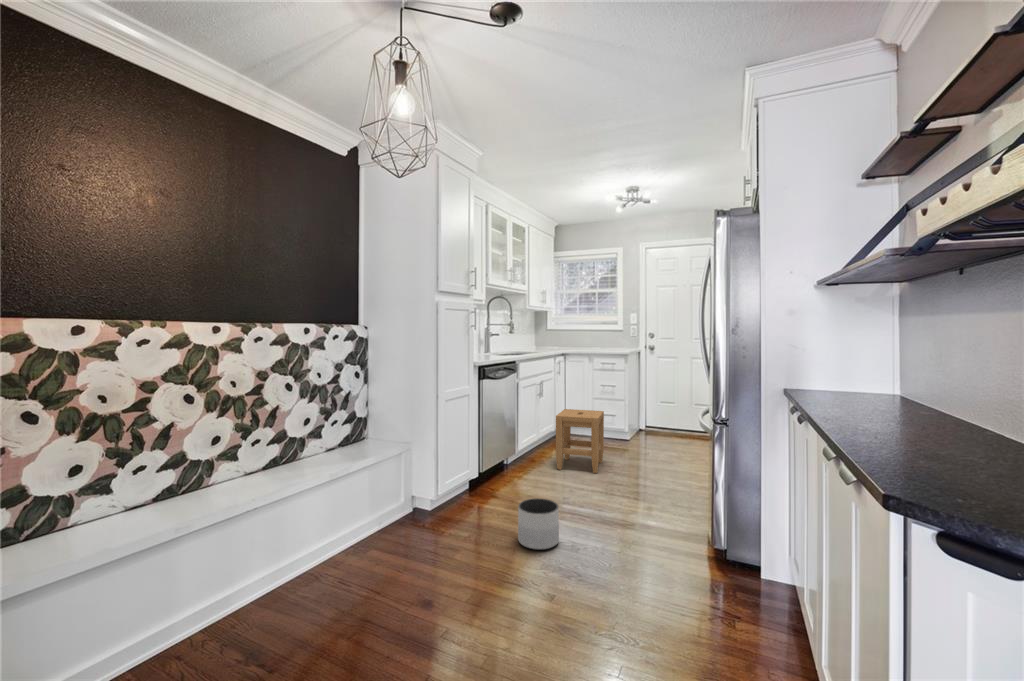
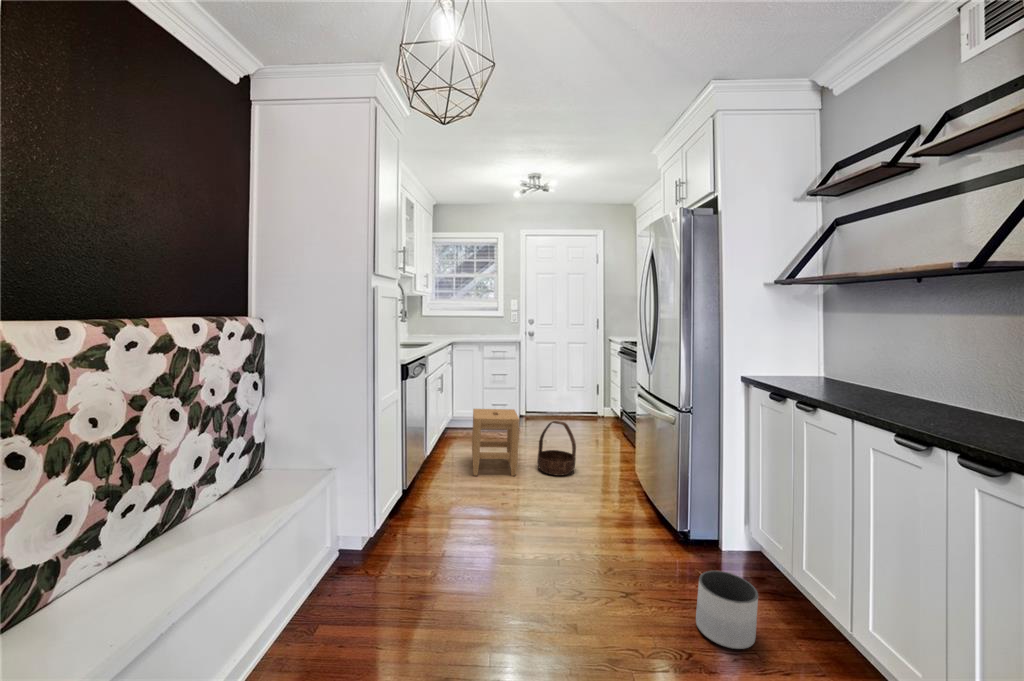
basket: none [623,423,663,478] -> present [537,421,576,476]
planter: present [518,498,559,550] -> present [696,571,758,649]

